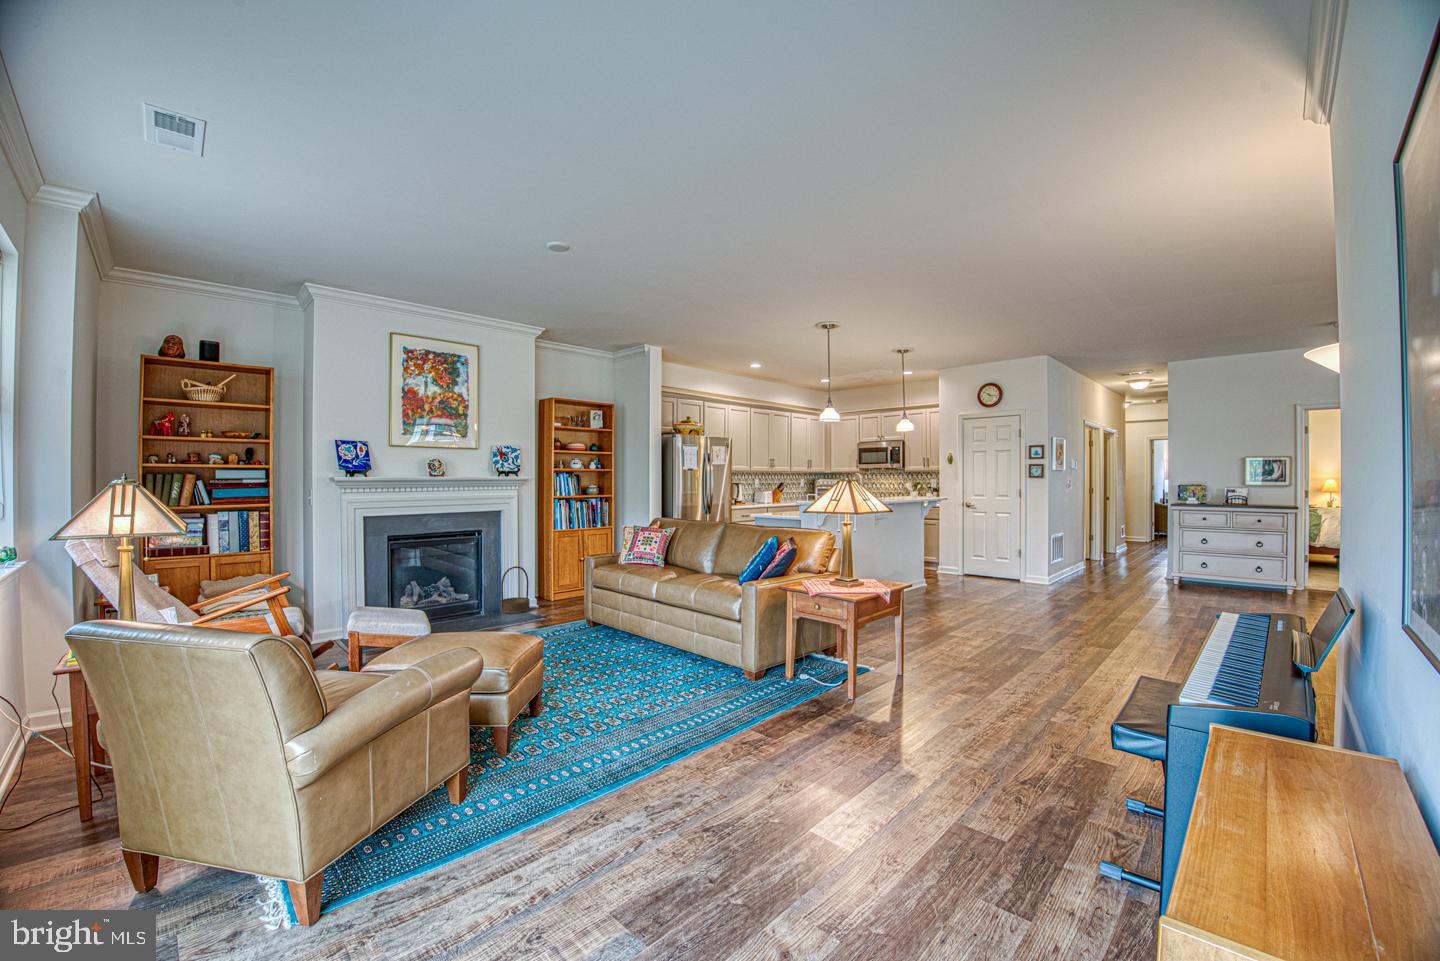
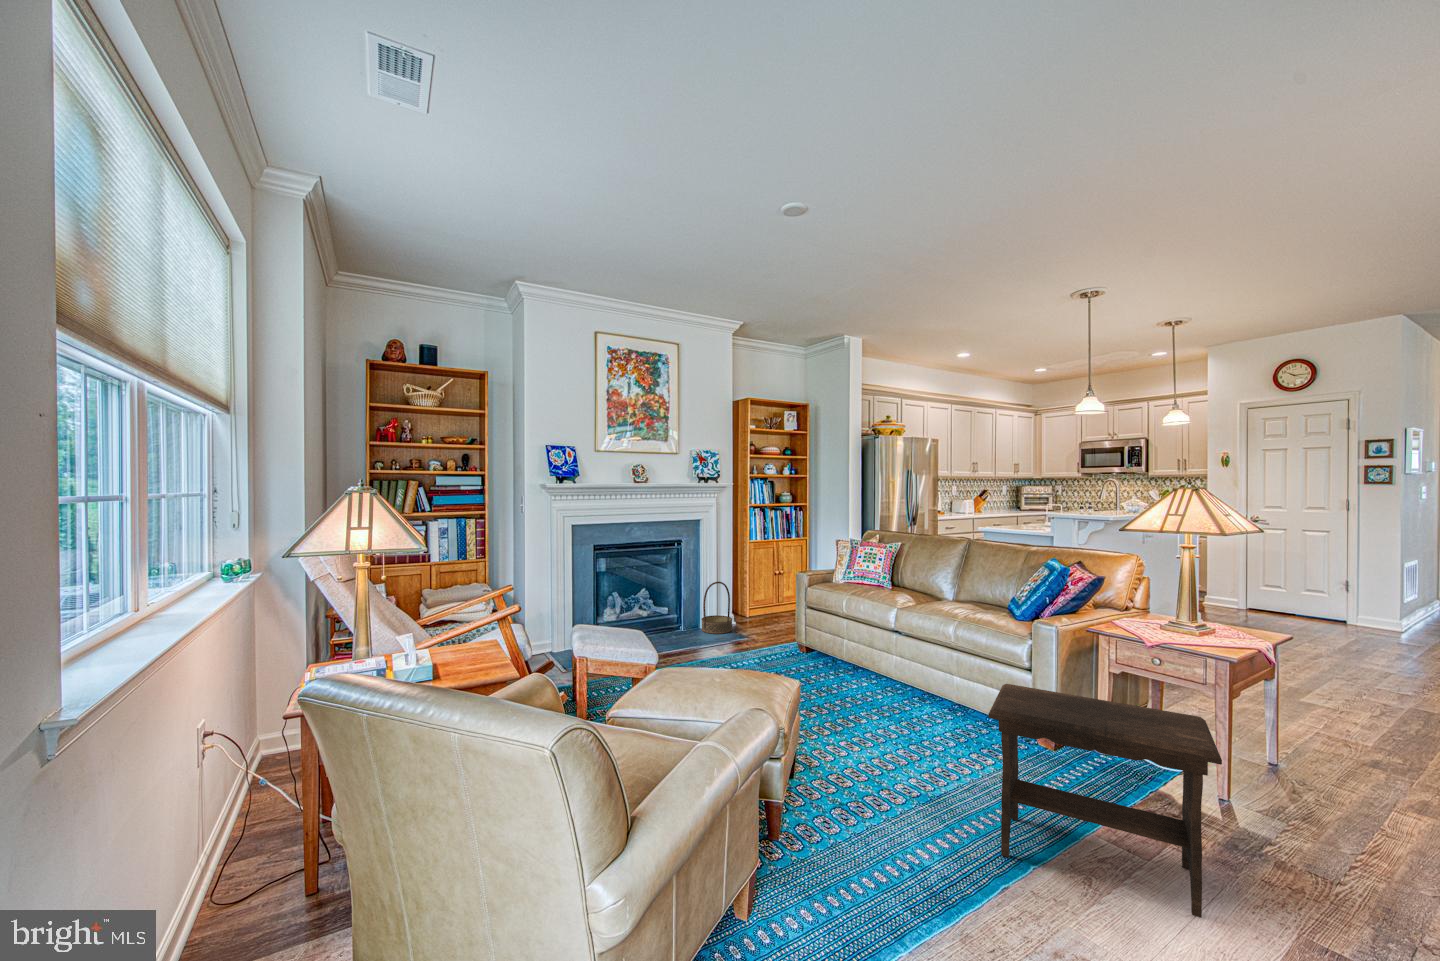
footstool: none [646,622,788,758] -> present [989,684,1222,918]

